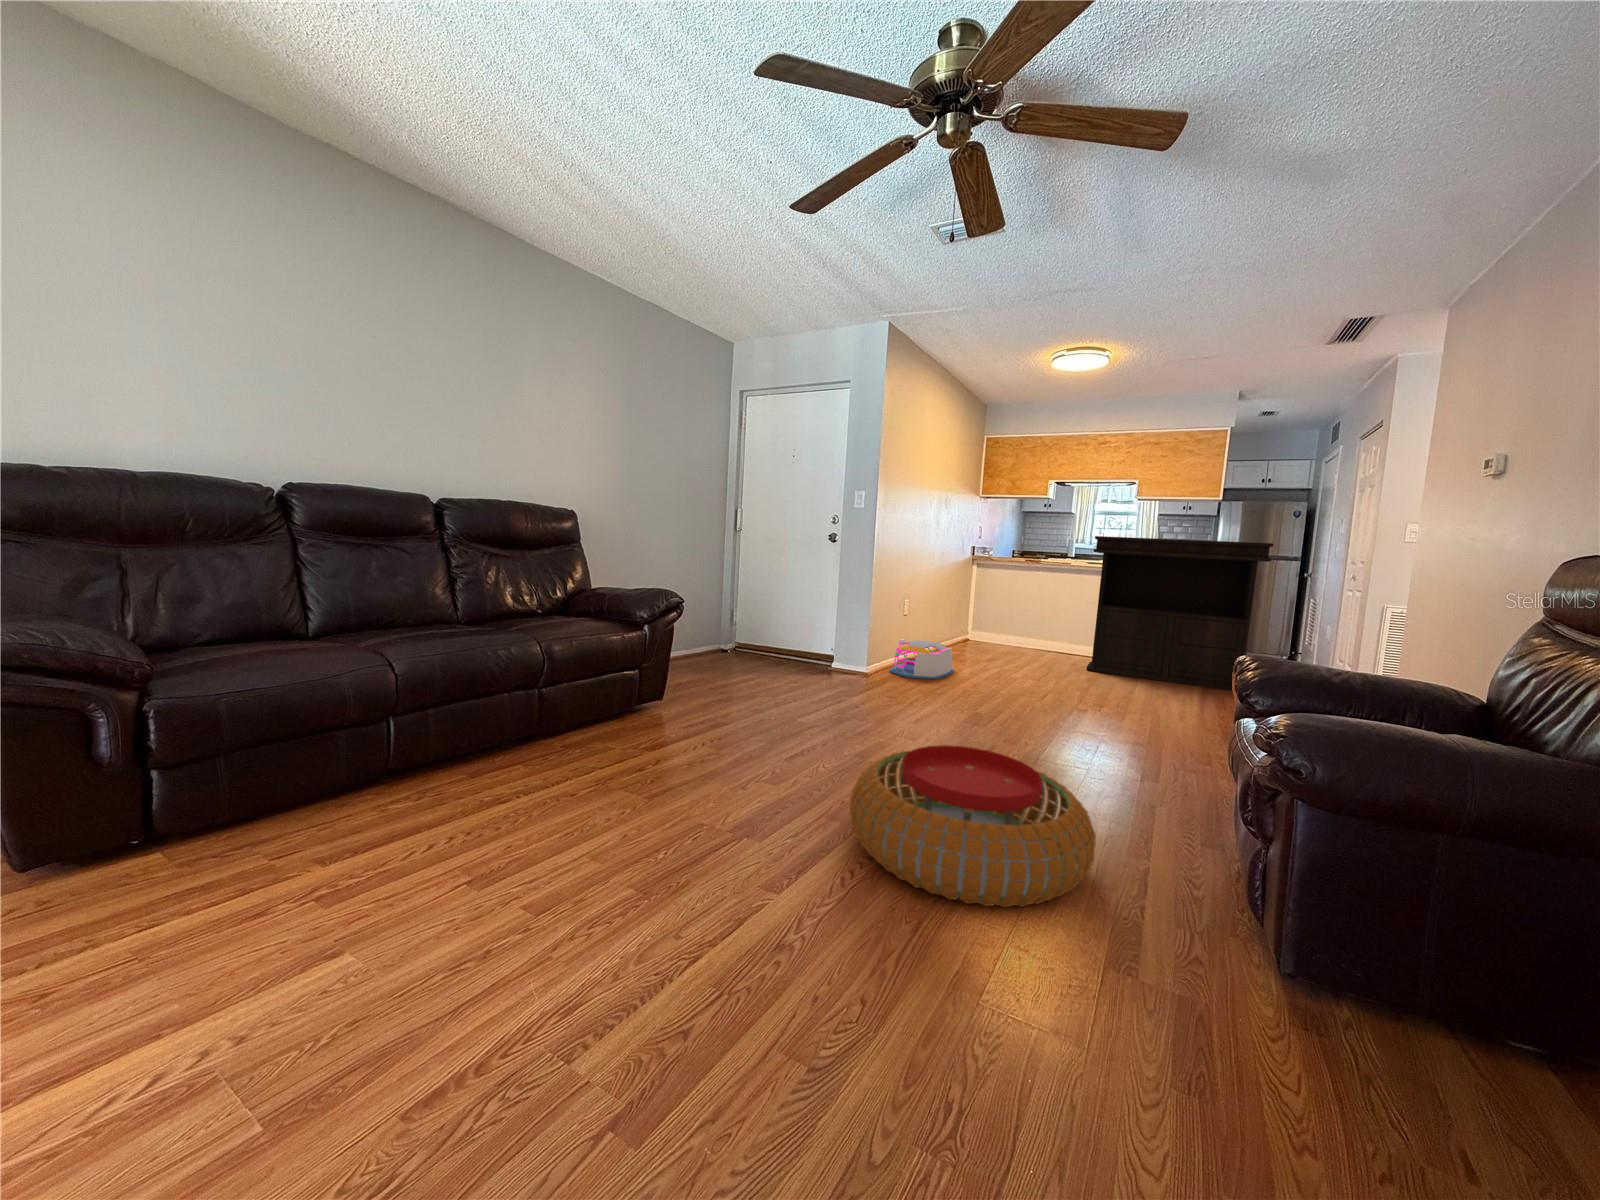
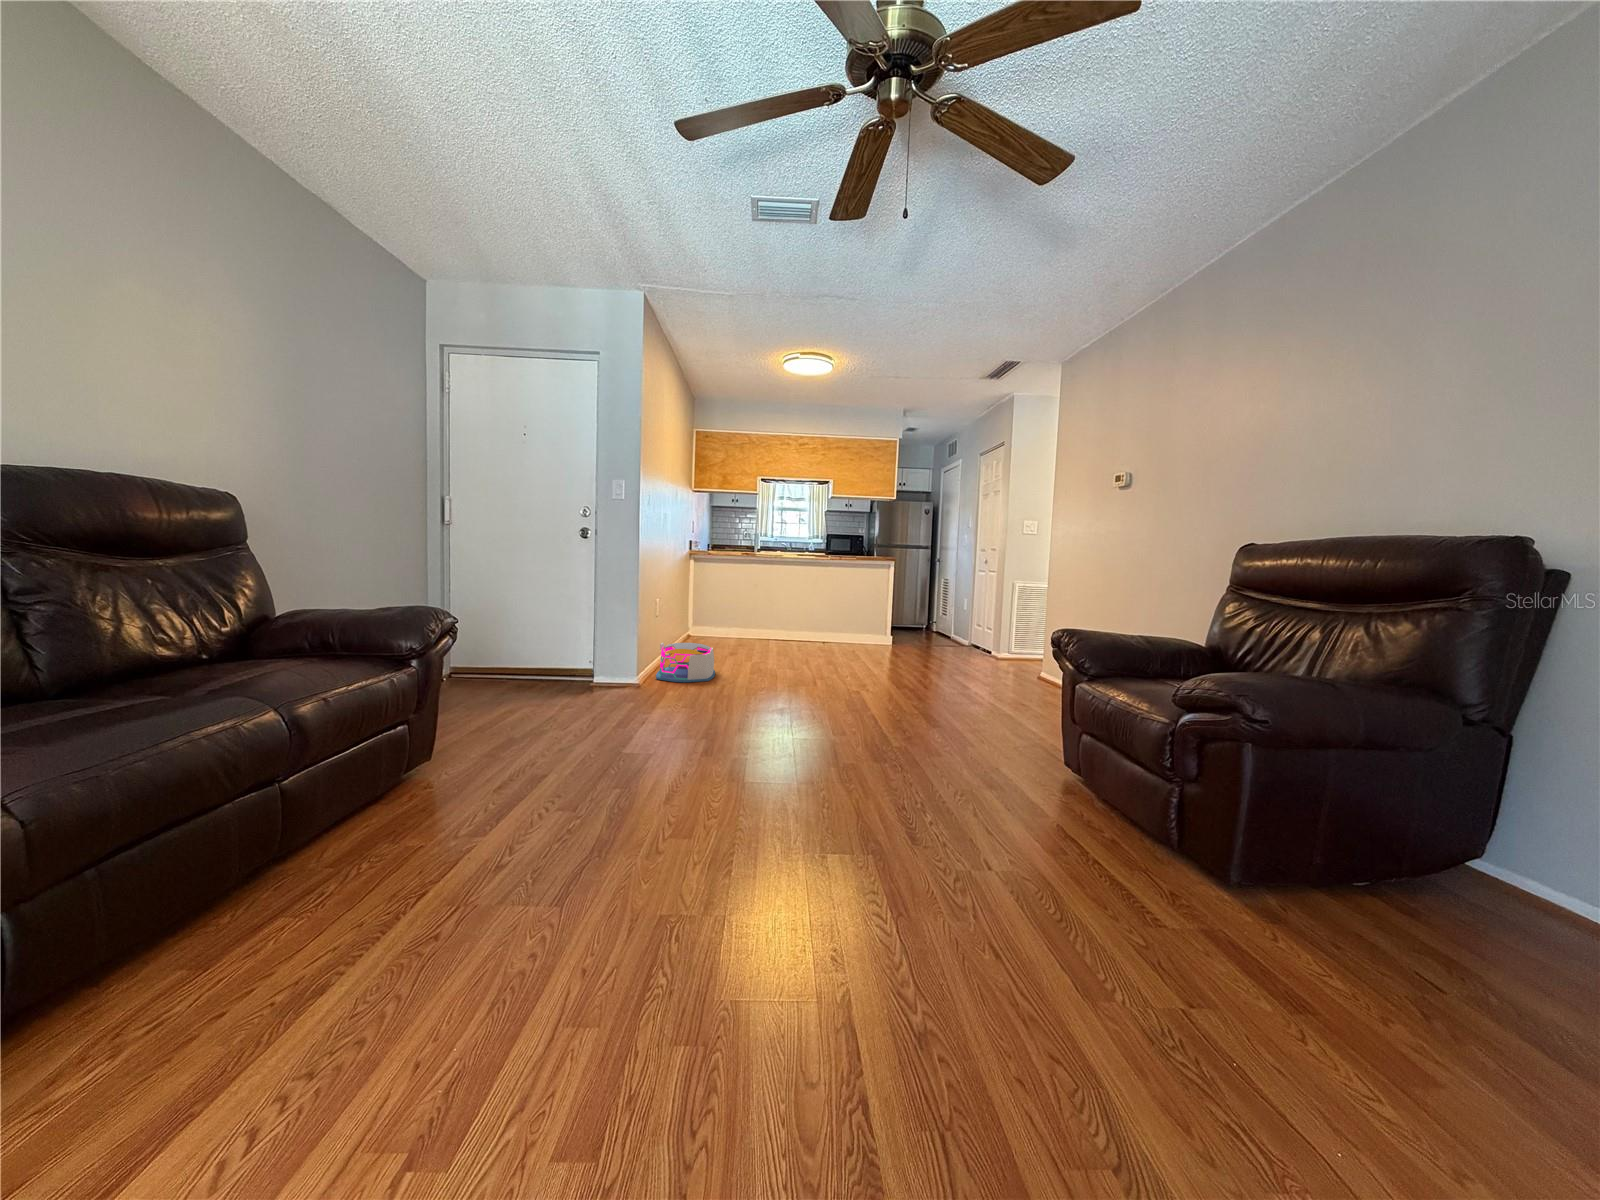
console table: present [1087,536,1273,691] -> none [813,530,947,659]
pouf: present [850,745,1096,908] -> none [820,719,1026,838]

